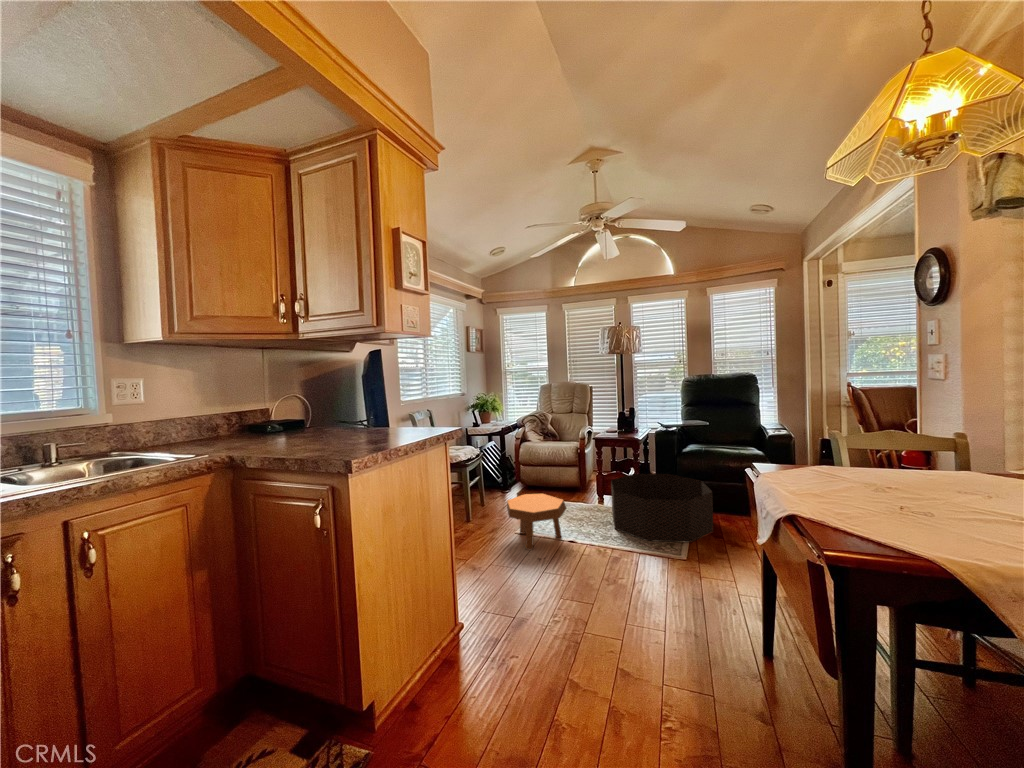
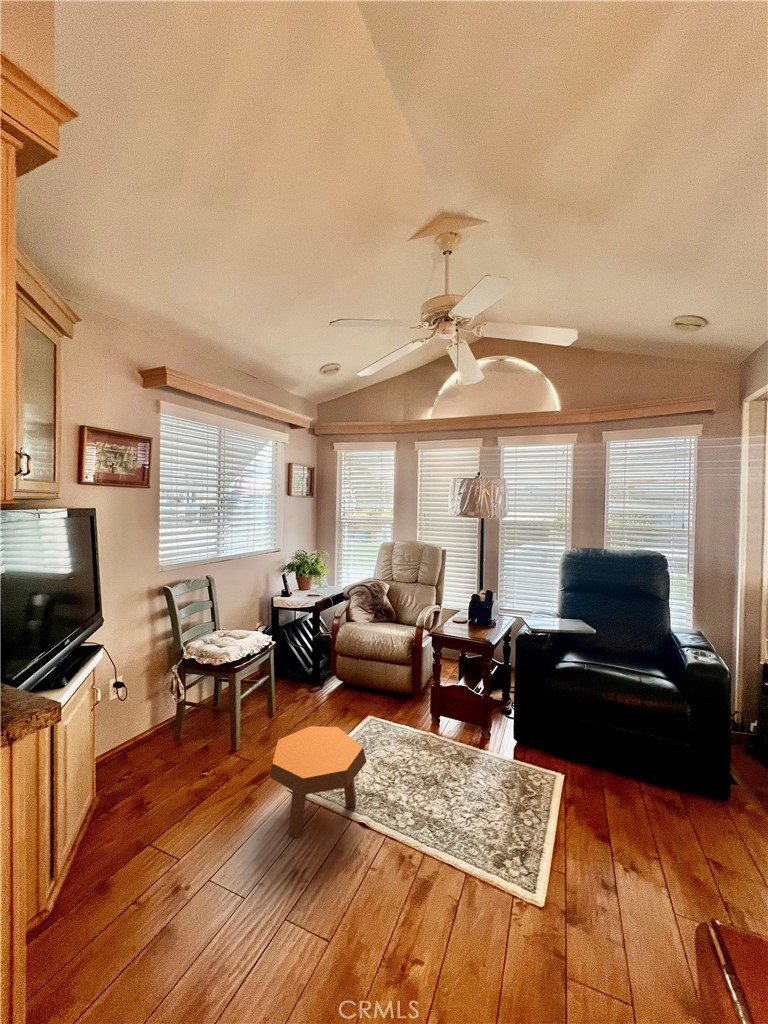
basket: present [611,474,713,543] -> none [442,695,596,844]

